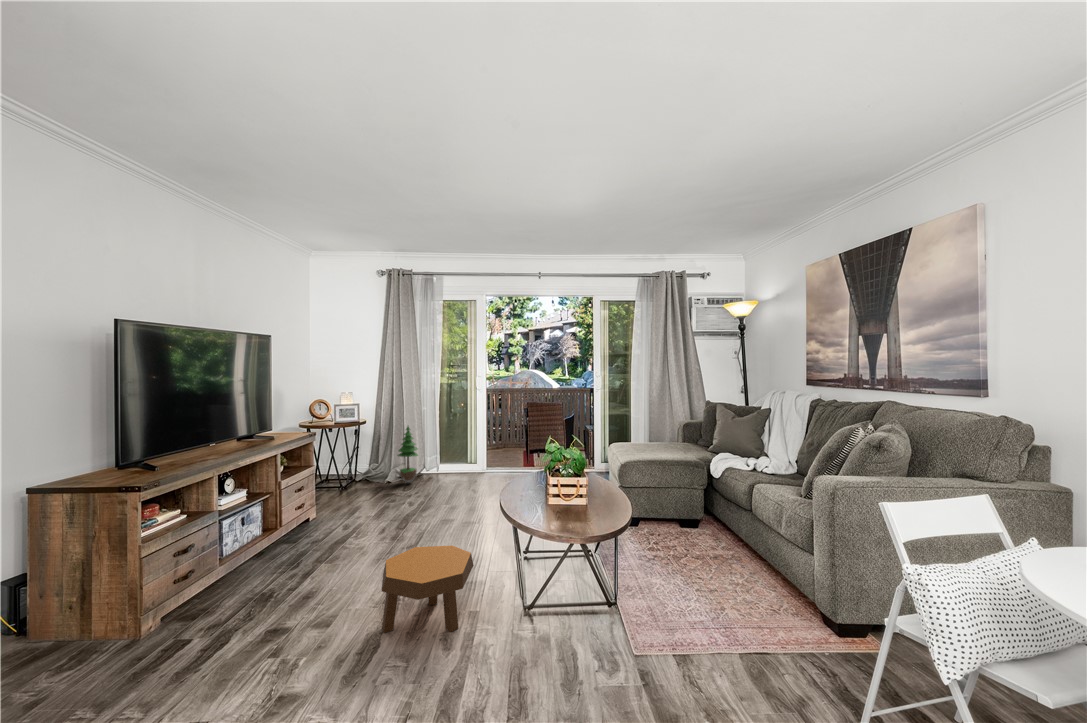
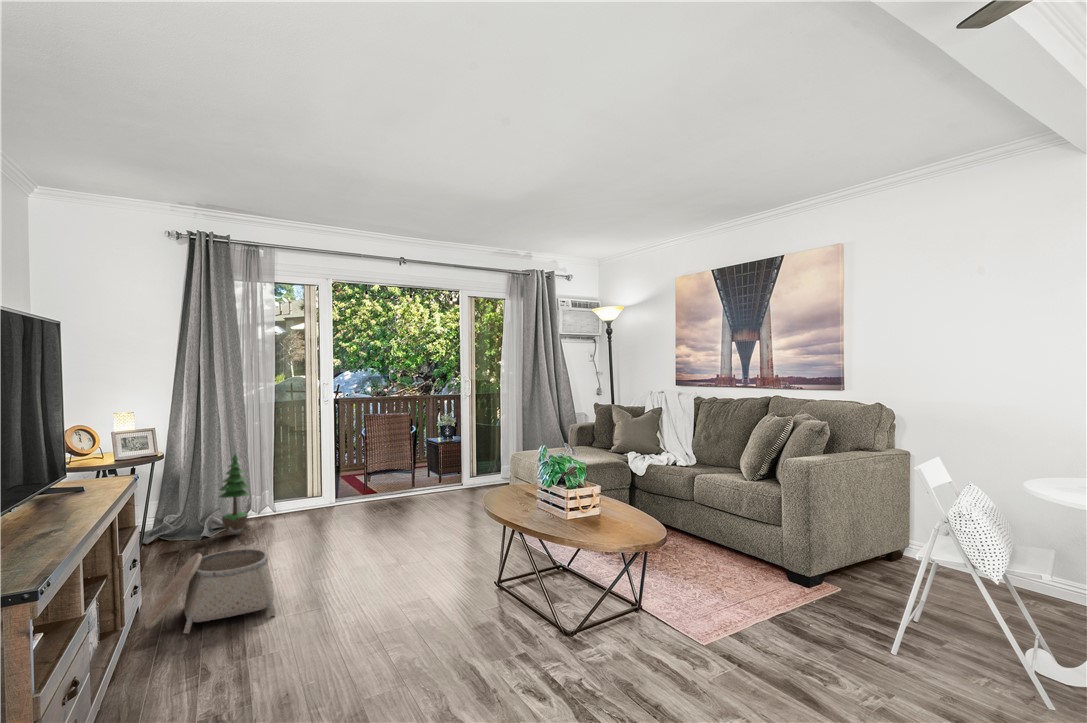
basket: none [286,494,378,547] -> present [145,549,276,633]
footstool: present [382,545,474,633] -> none [417,575,529,686]

